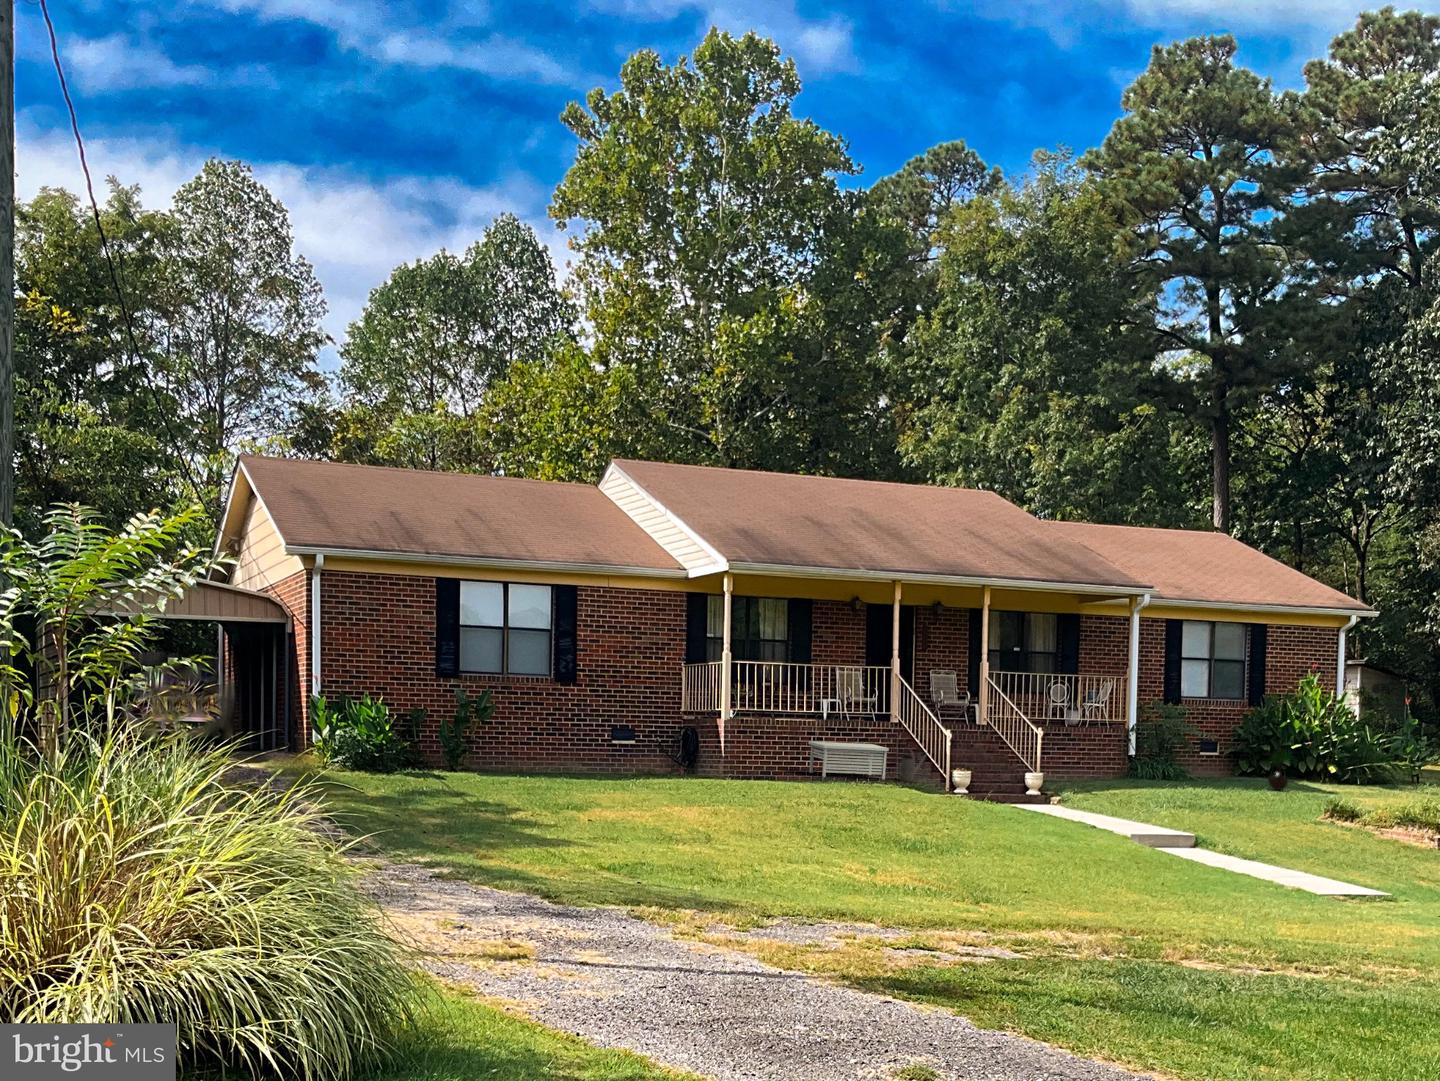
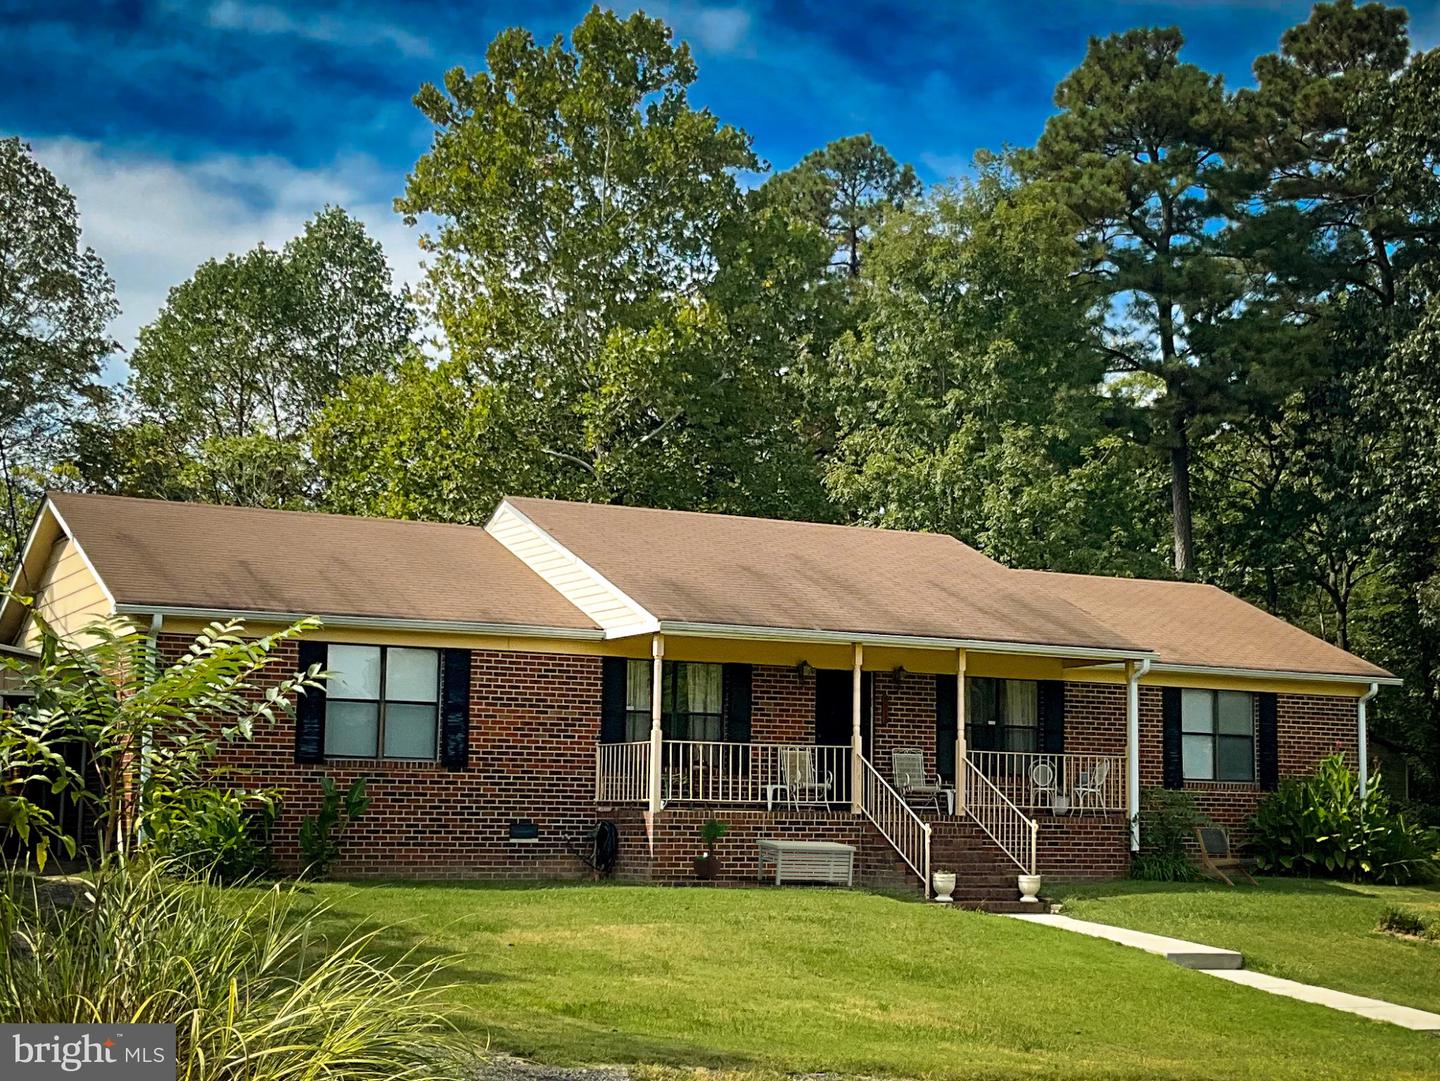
lounge chair: none [1189,740,1244,787] -> present [1195,829,1259,885]
potted tree: present [1268,750,1291,790] -> present [693,818,728,878]
watering can: present [898,751,926,782] -> none [868,848,900,889]

